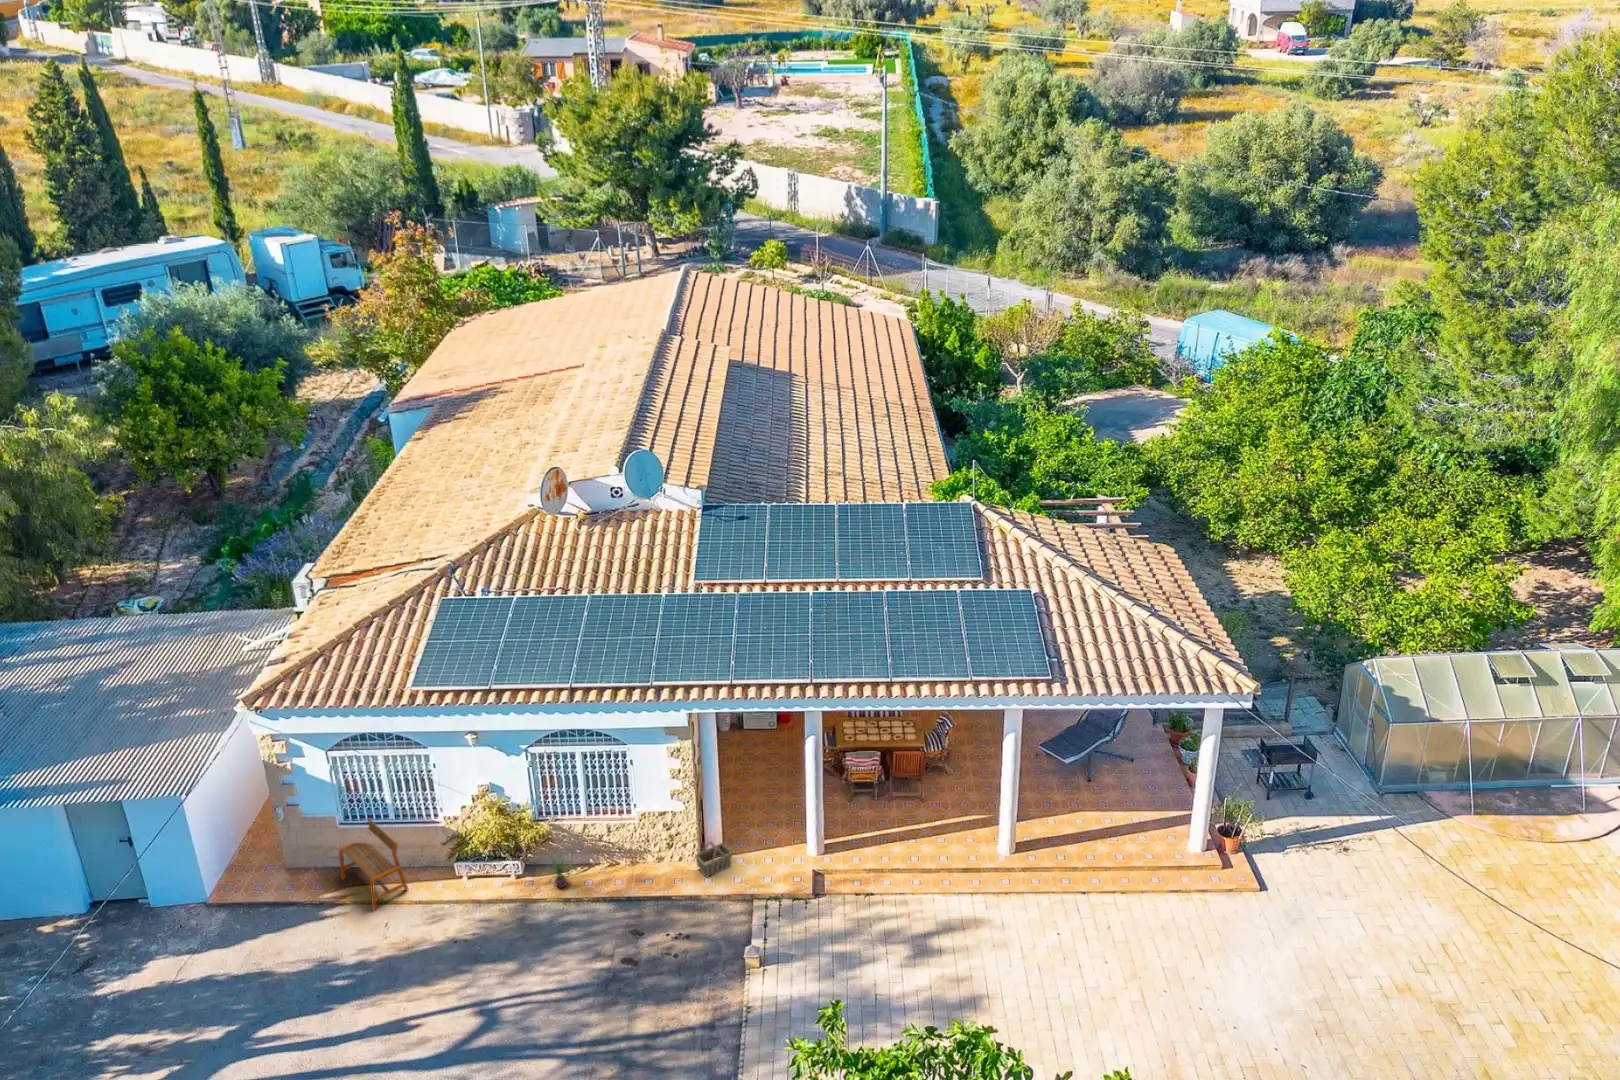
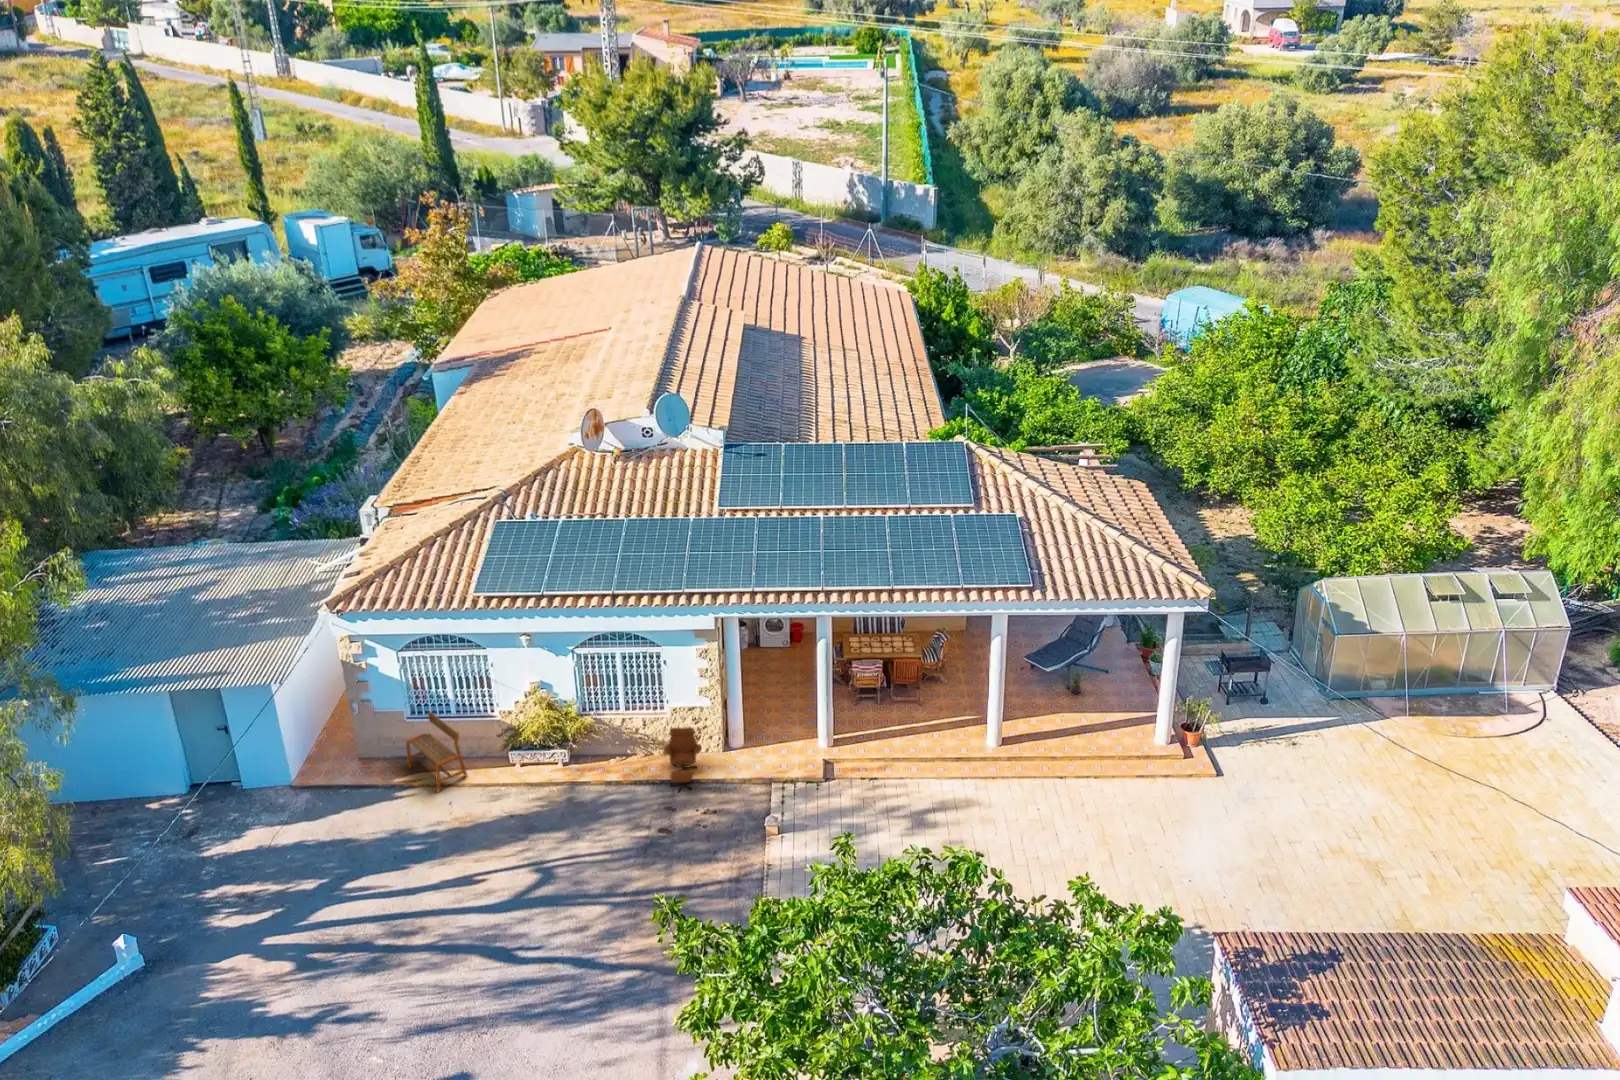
lounge chair: none [631,834,674,911] -> present [664,727,702,792]
basket: present [695,841,732,877] -> none [720,735,753,767]
decorative plant: present [550,855,571,888] -> present [1068,667,1084,694]

